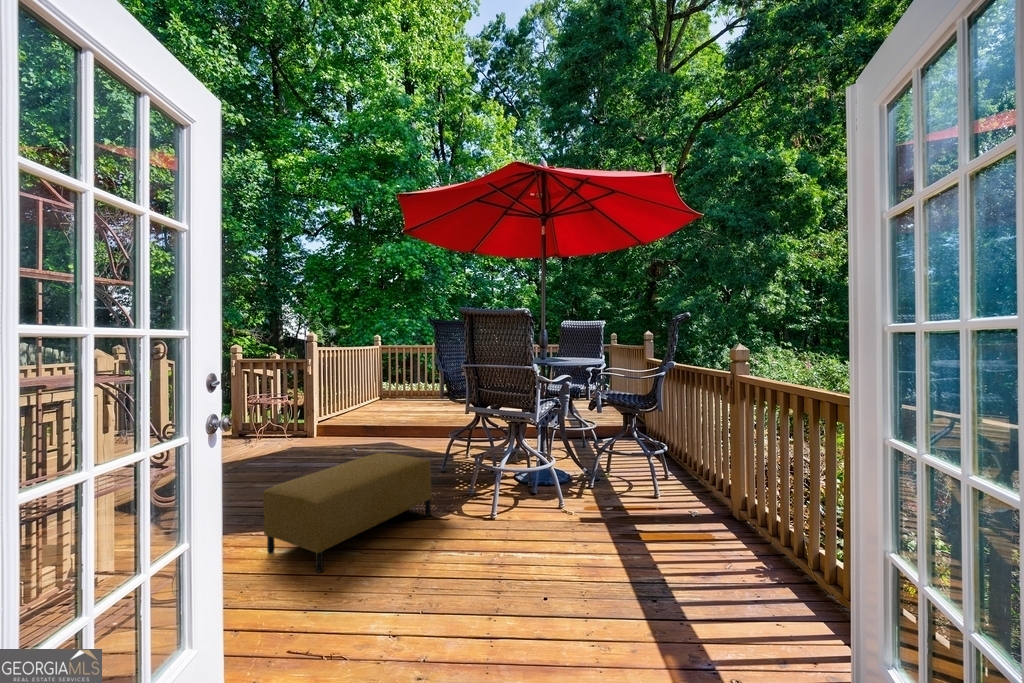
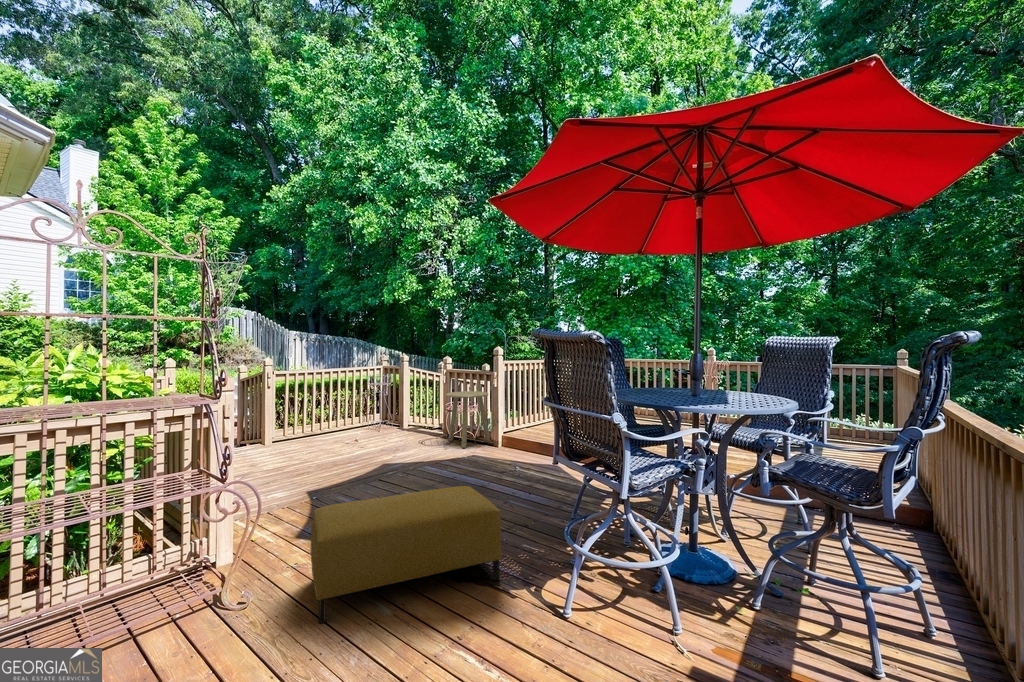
side table: none [247,385,298,444] -> present [446,391,490,448]

